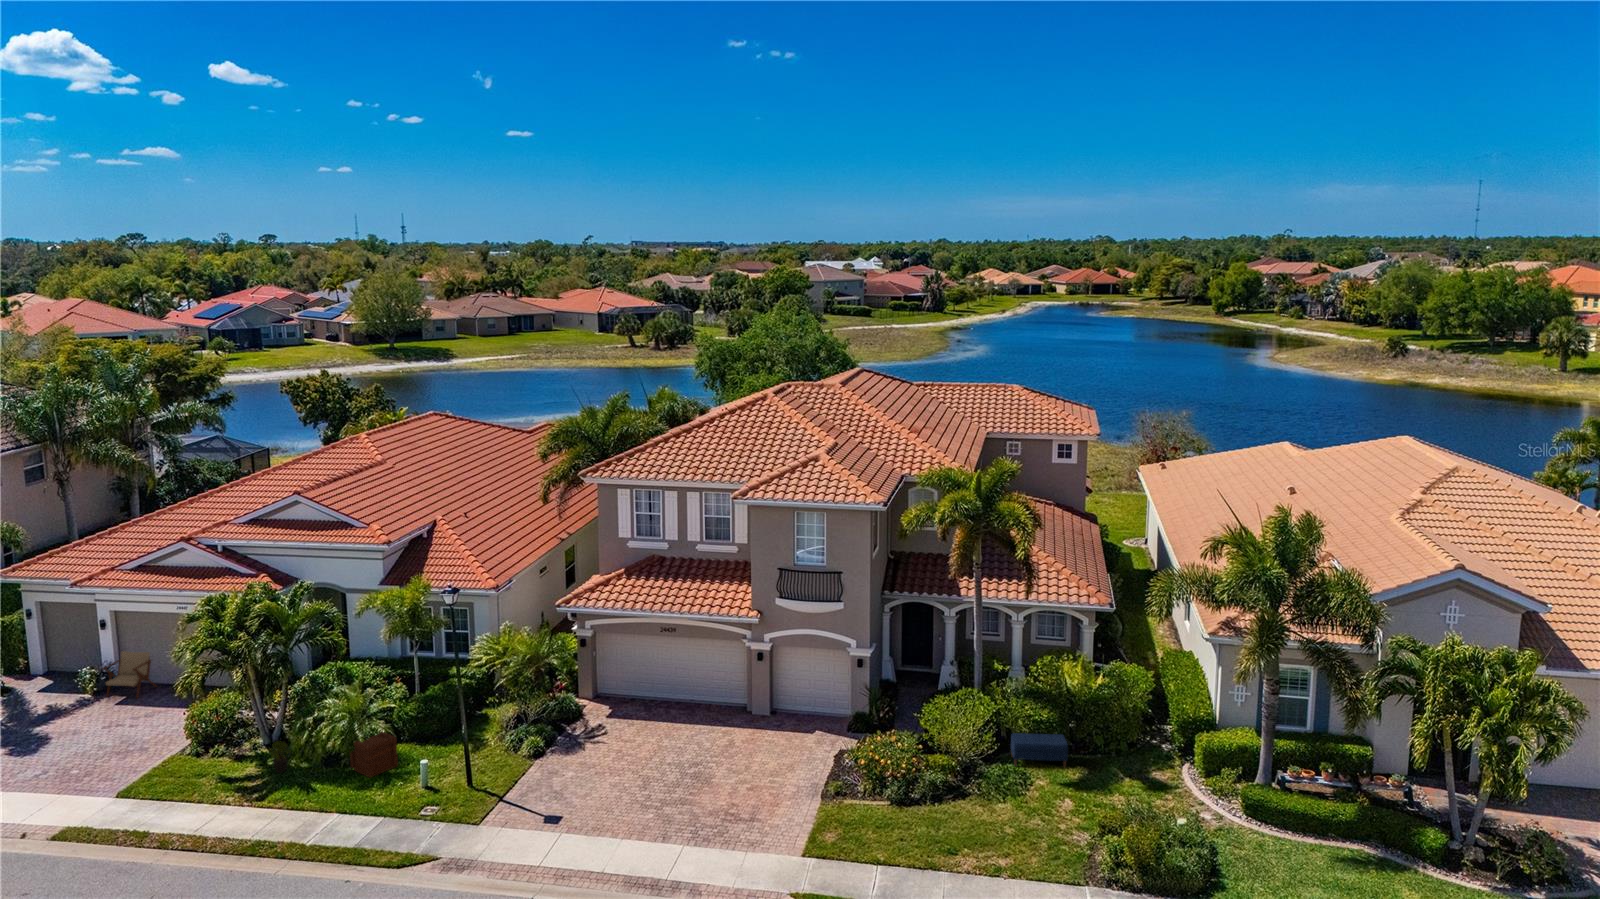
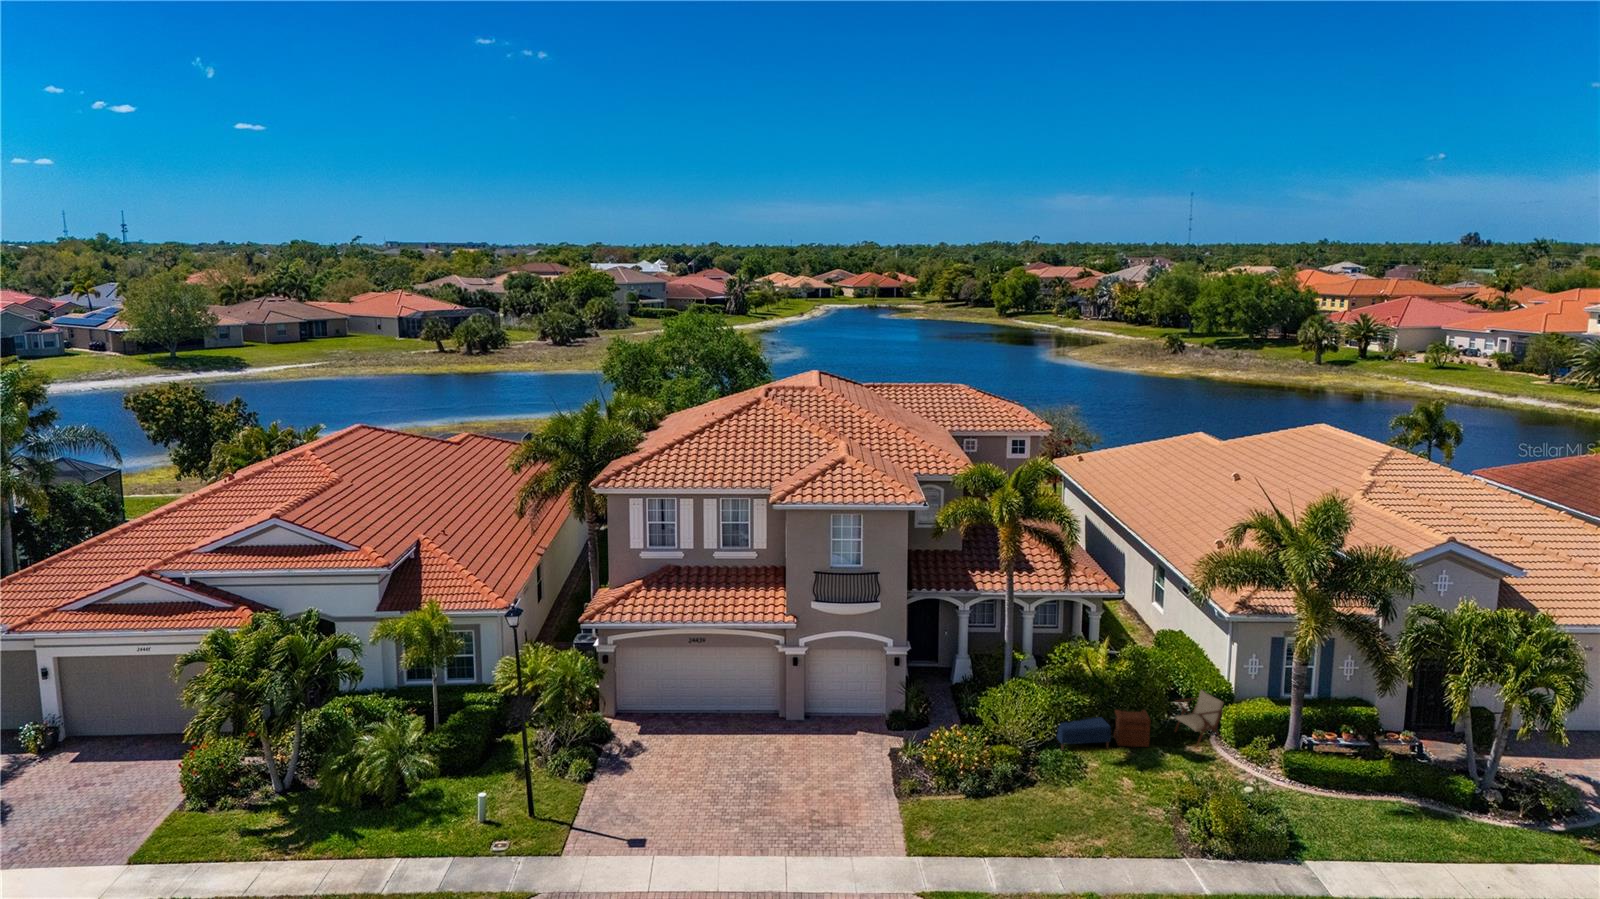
lounge chair: present [103,651,157,698] -> present [1175,690,1224,746]
wooden crate: present [349,730,398,778] -> present [1114,710,1151,747]
potted plant: present [270,741,288,773] -> none [298,785,324,820]

